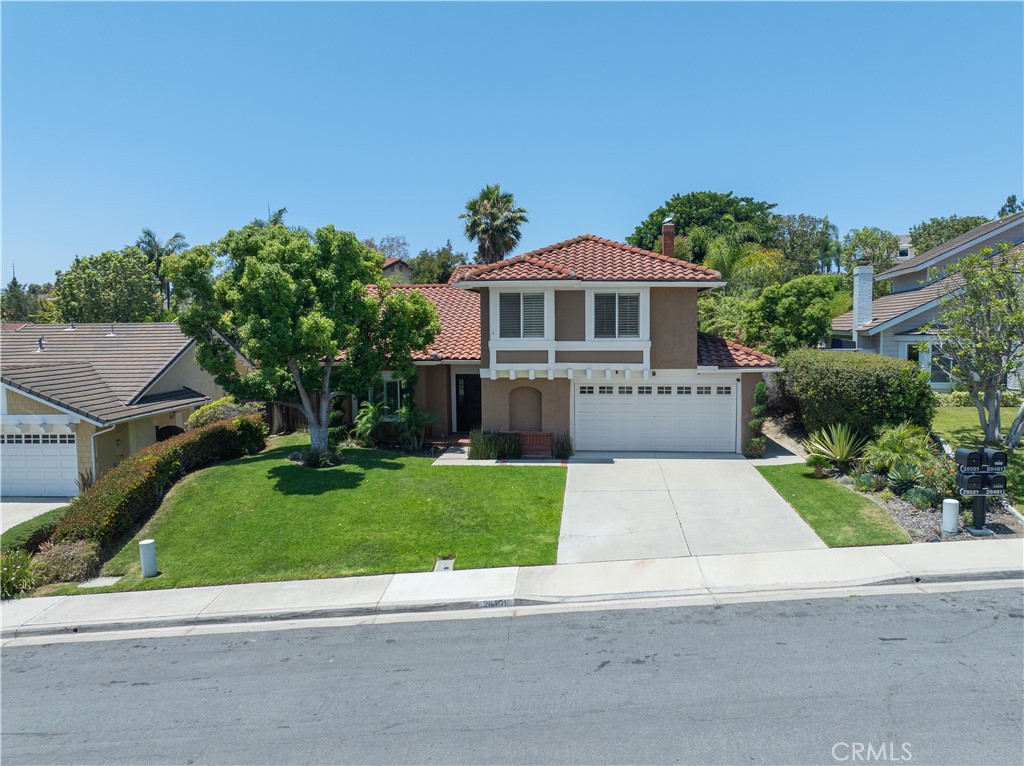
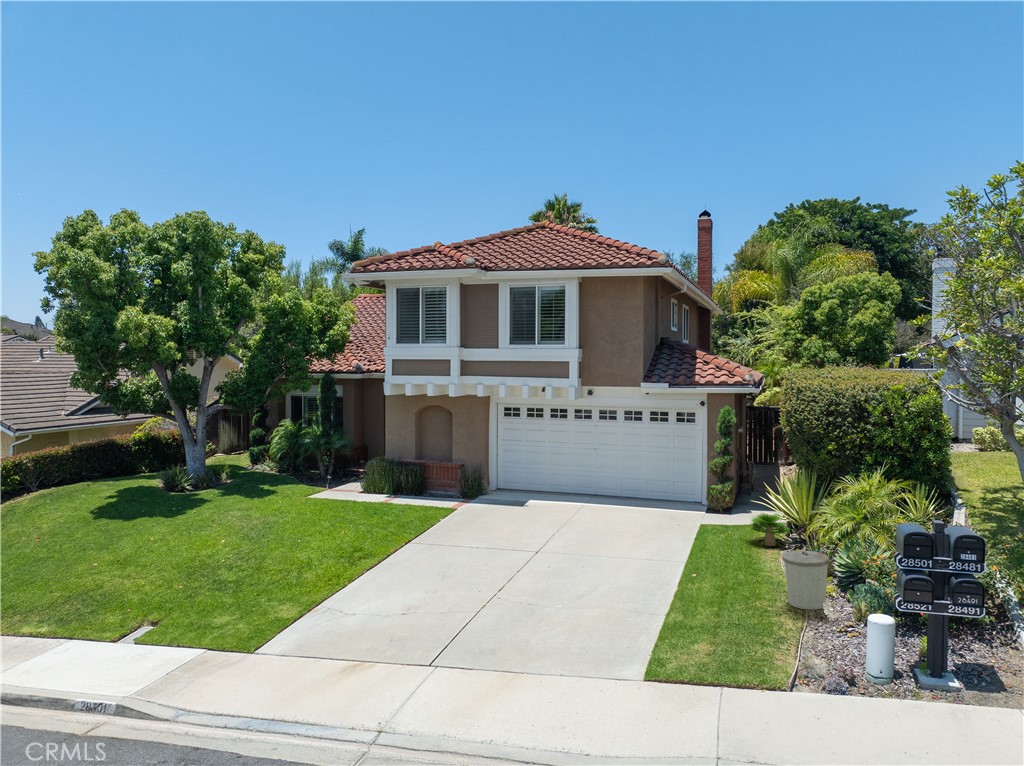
trash can: none [871,474,903,510] -> present [782,551,830,610]

